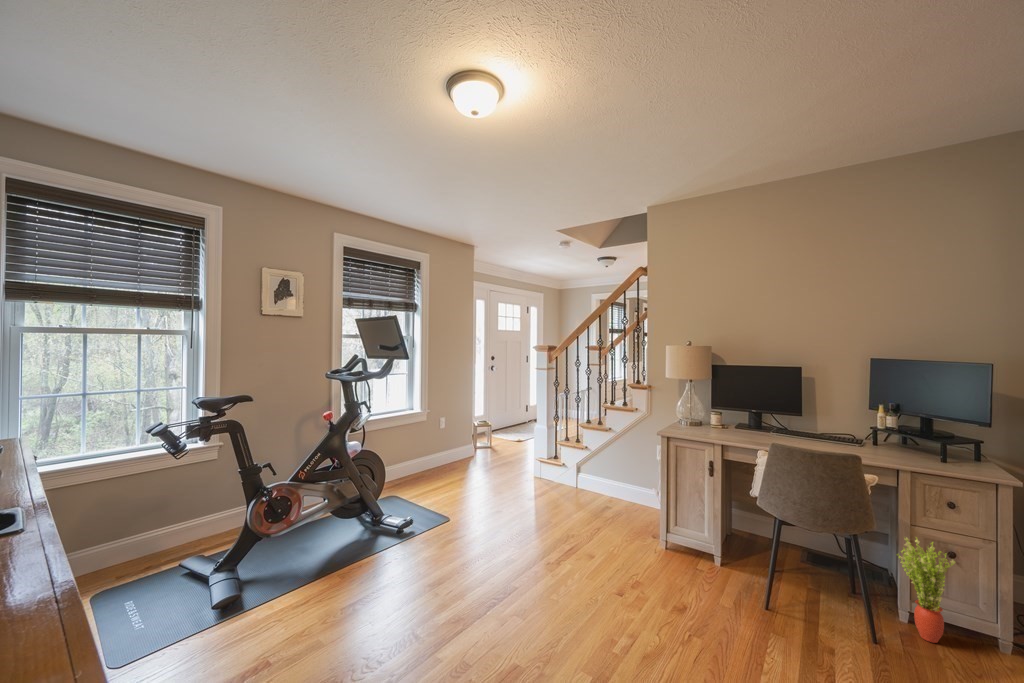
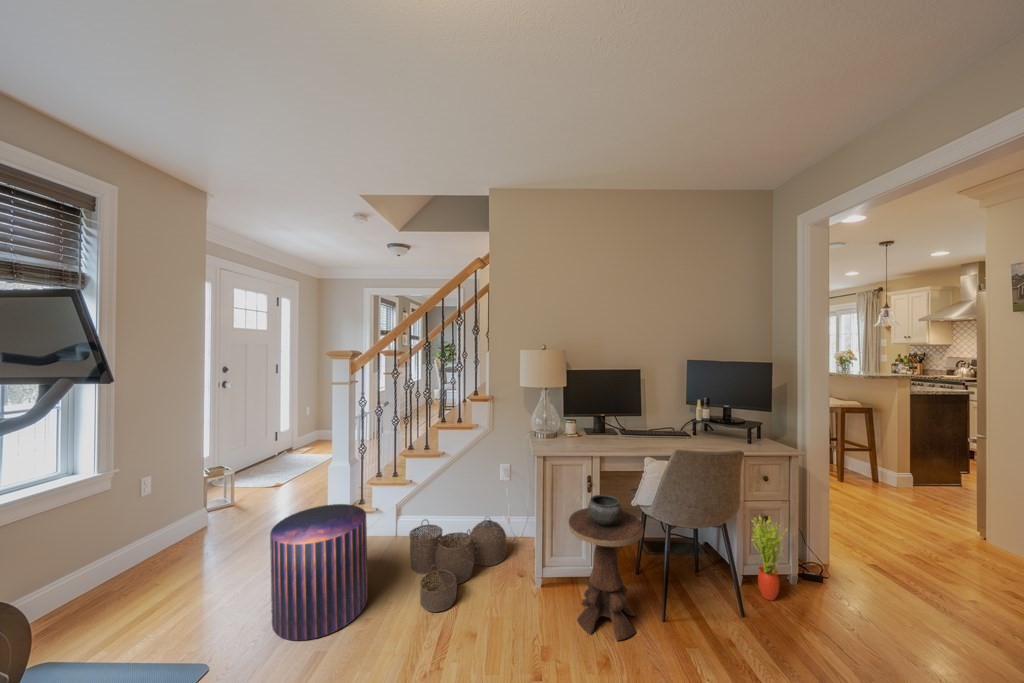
pouf: none [480,446,537,520] -> present [270,504,368,640]
side table: none [670,470,741,596] -> present [569,495,643,641]
woven basket: none [565,476,652,533] -> present [409,519,507,612]

